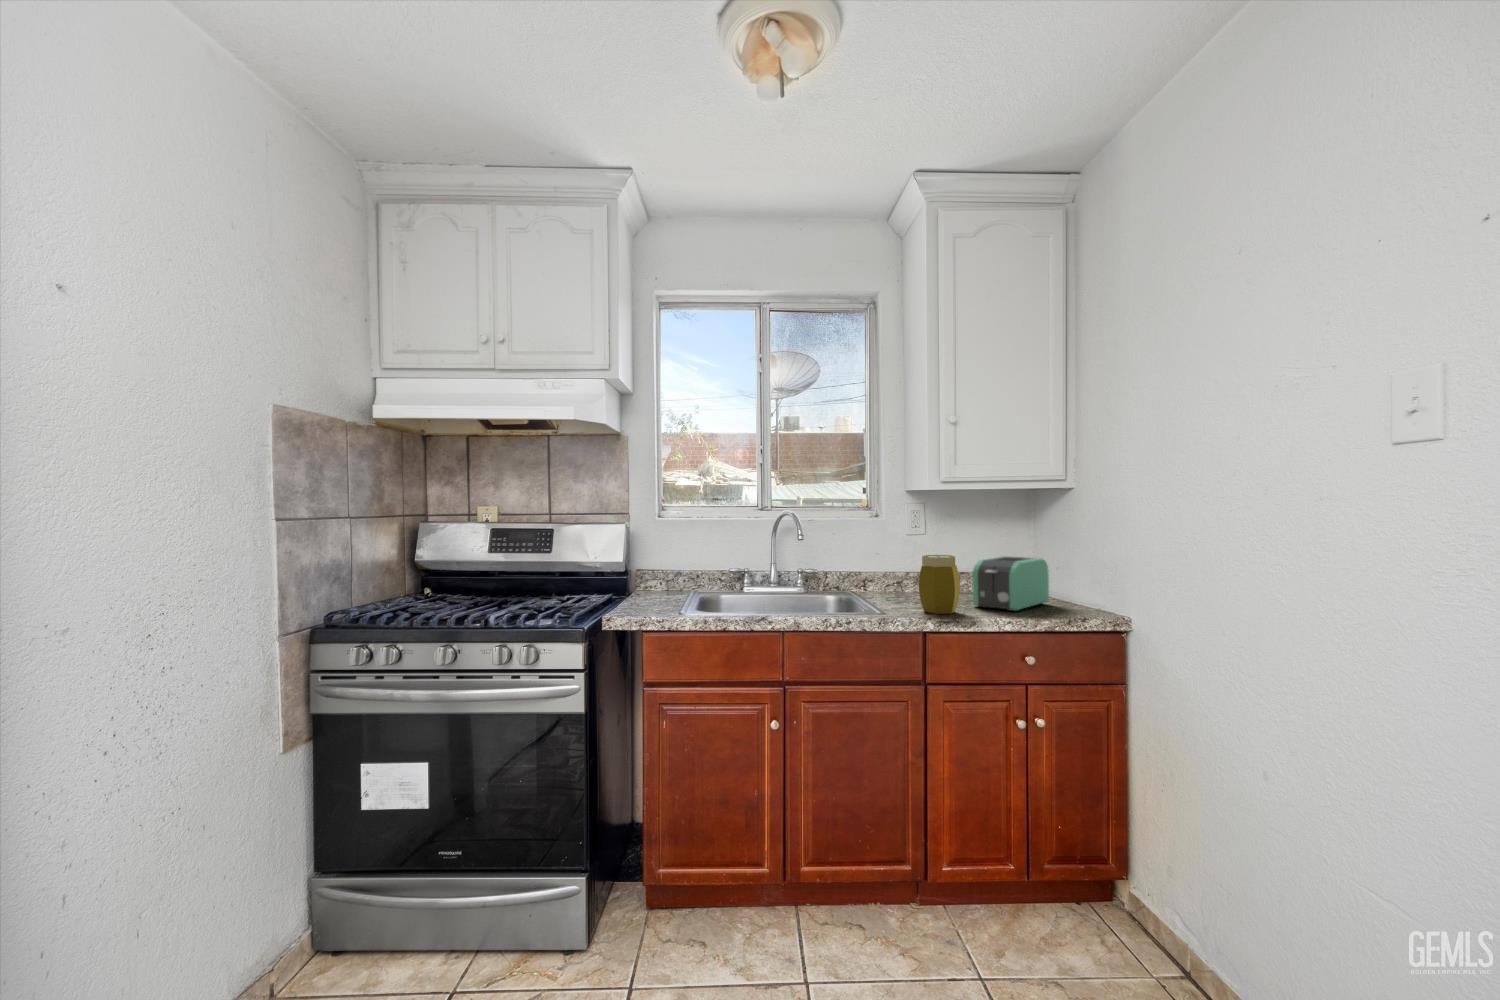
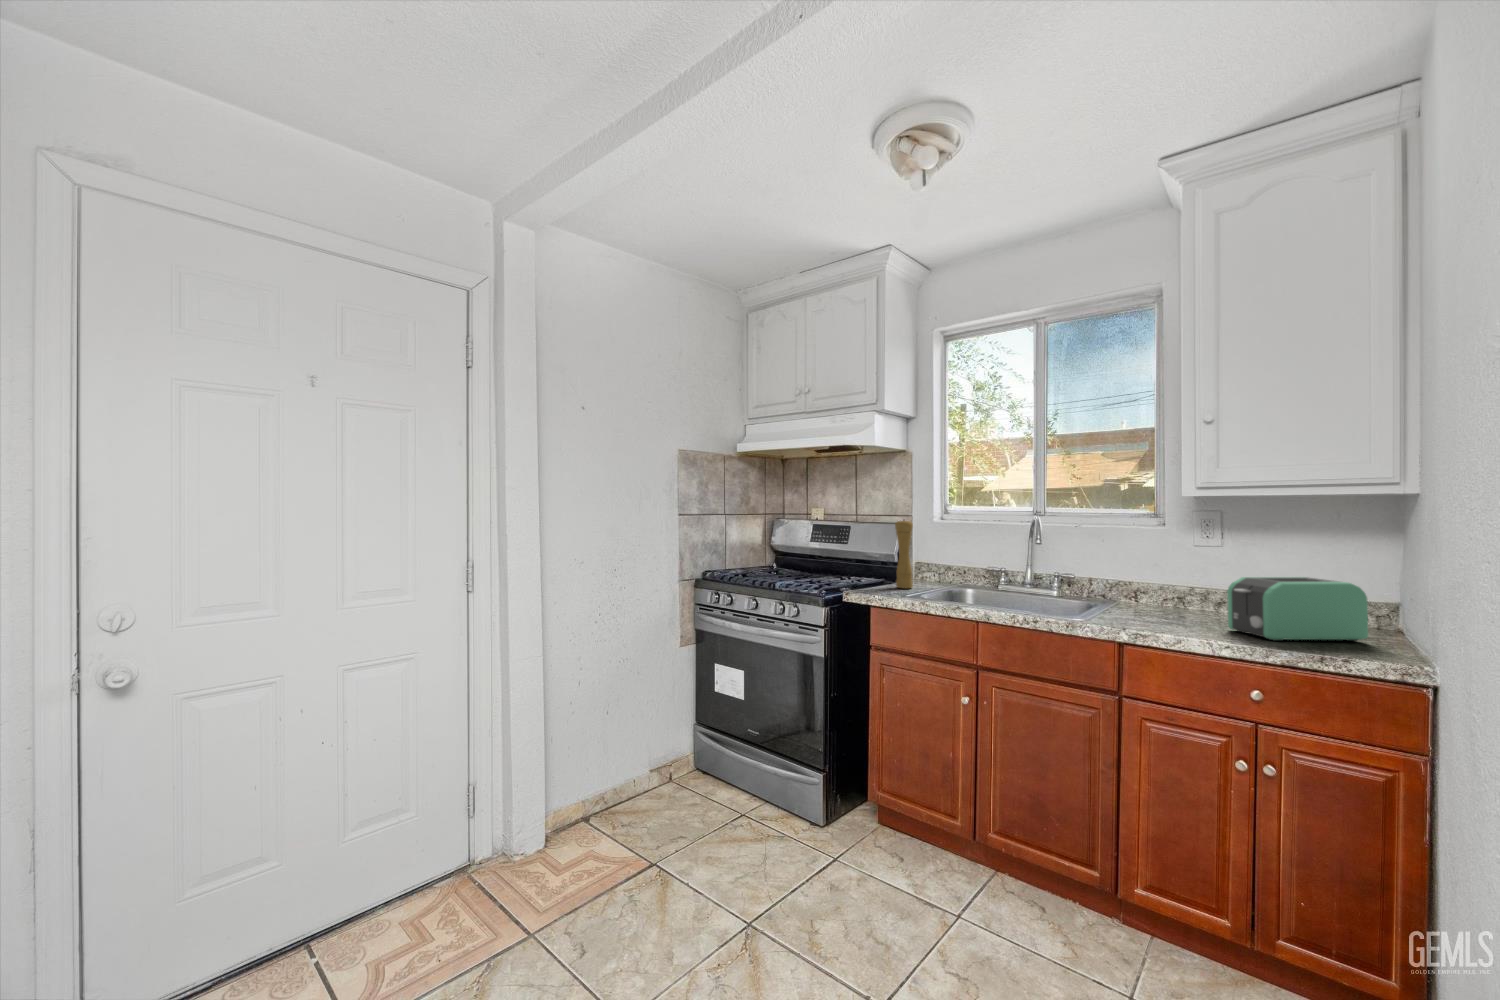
pepper mill: none [639,517,661,603] -> present [895,520,913,588]
jar: present [919,555,960,614] -> none [1137,566,1190,630]

